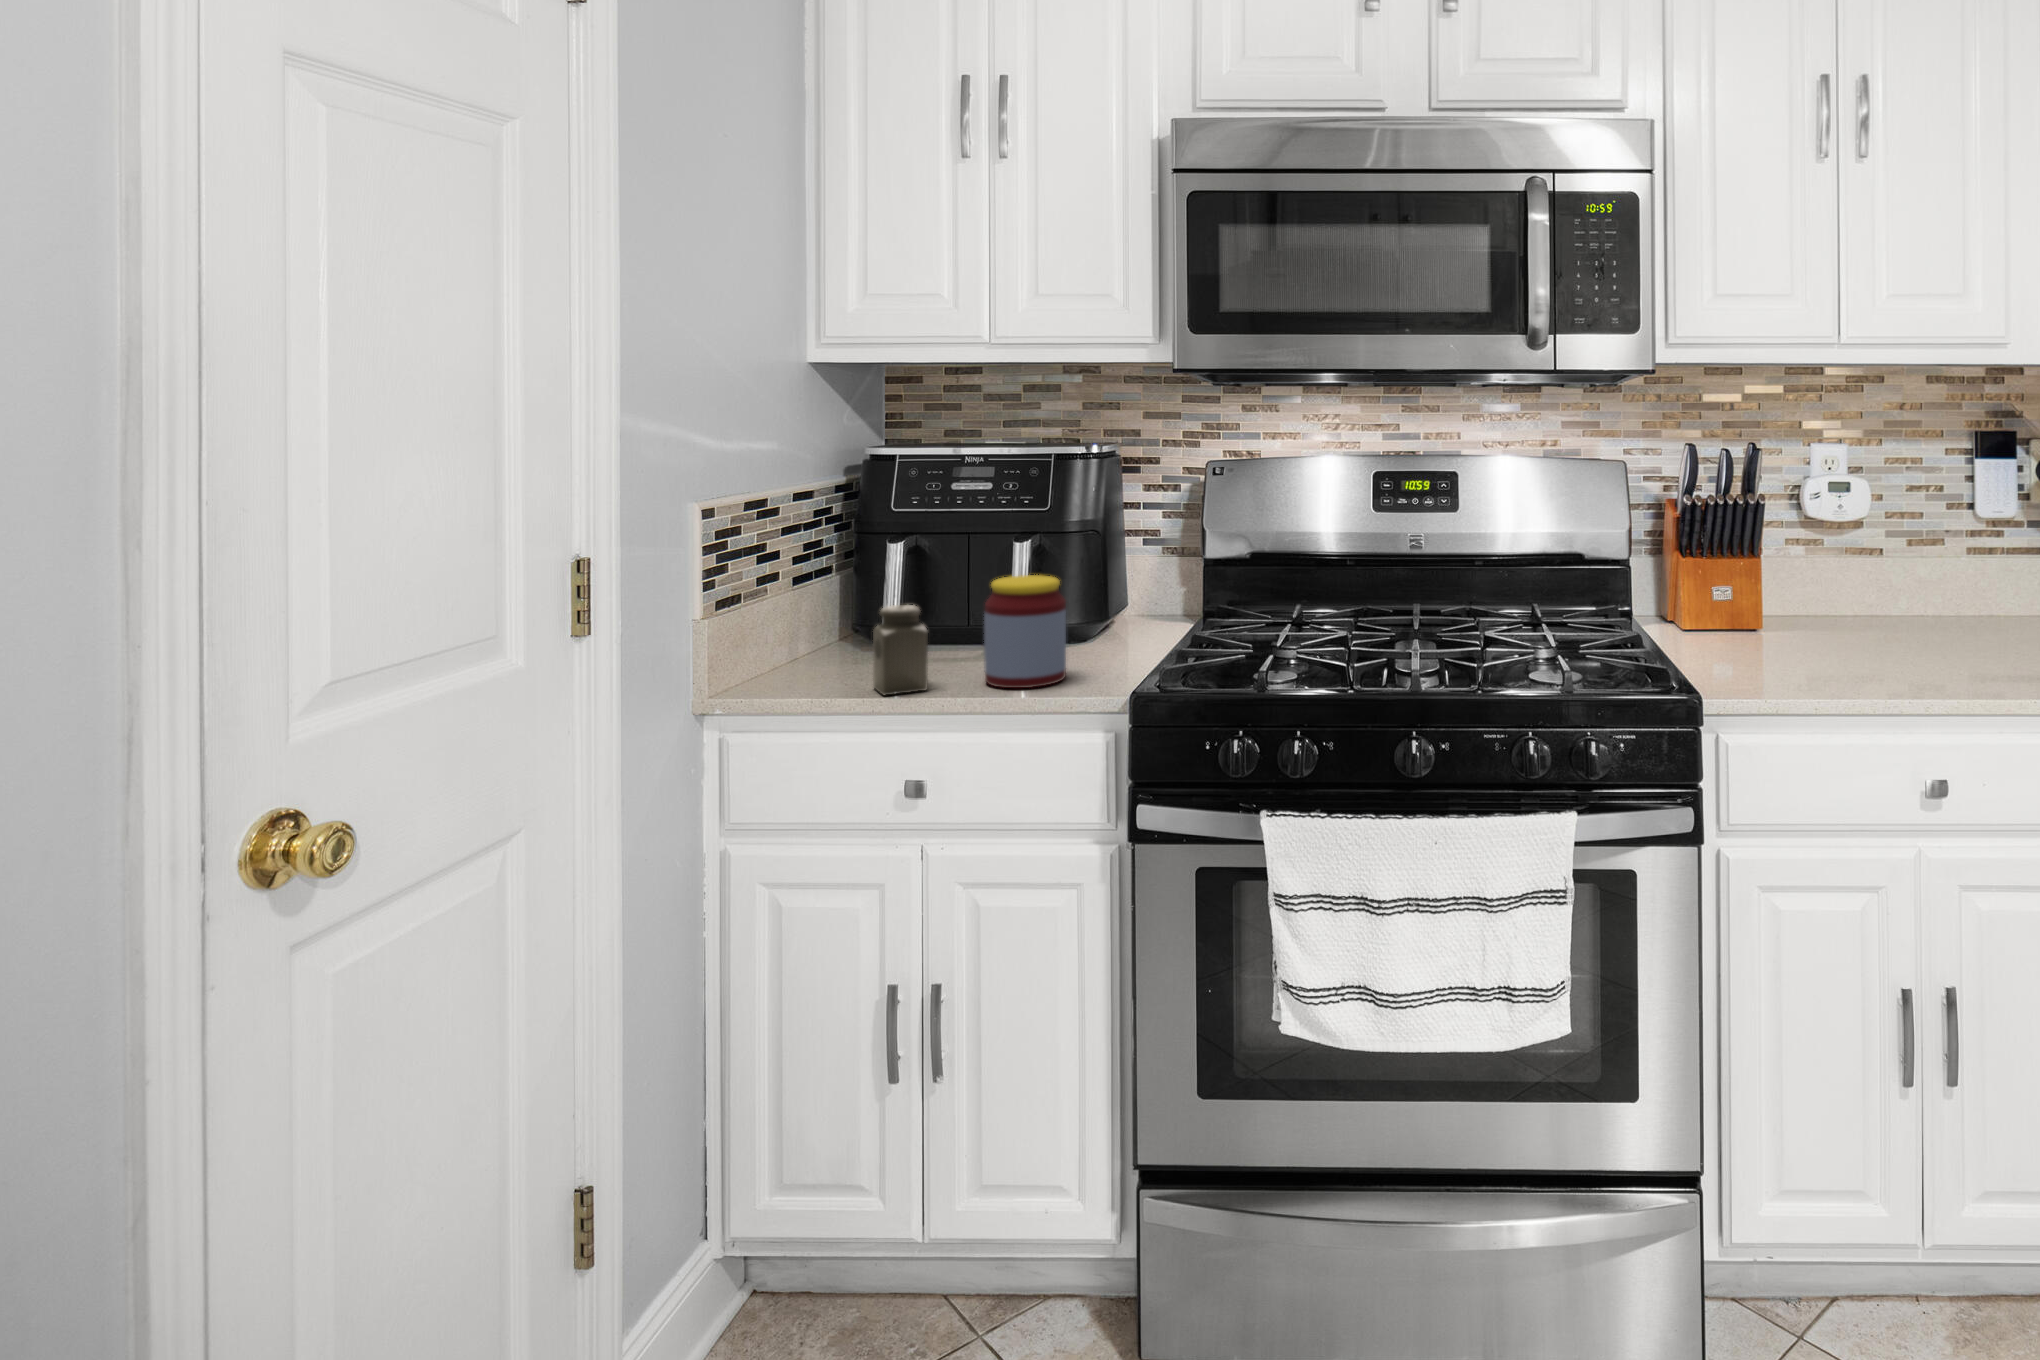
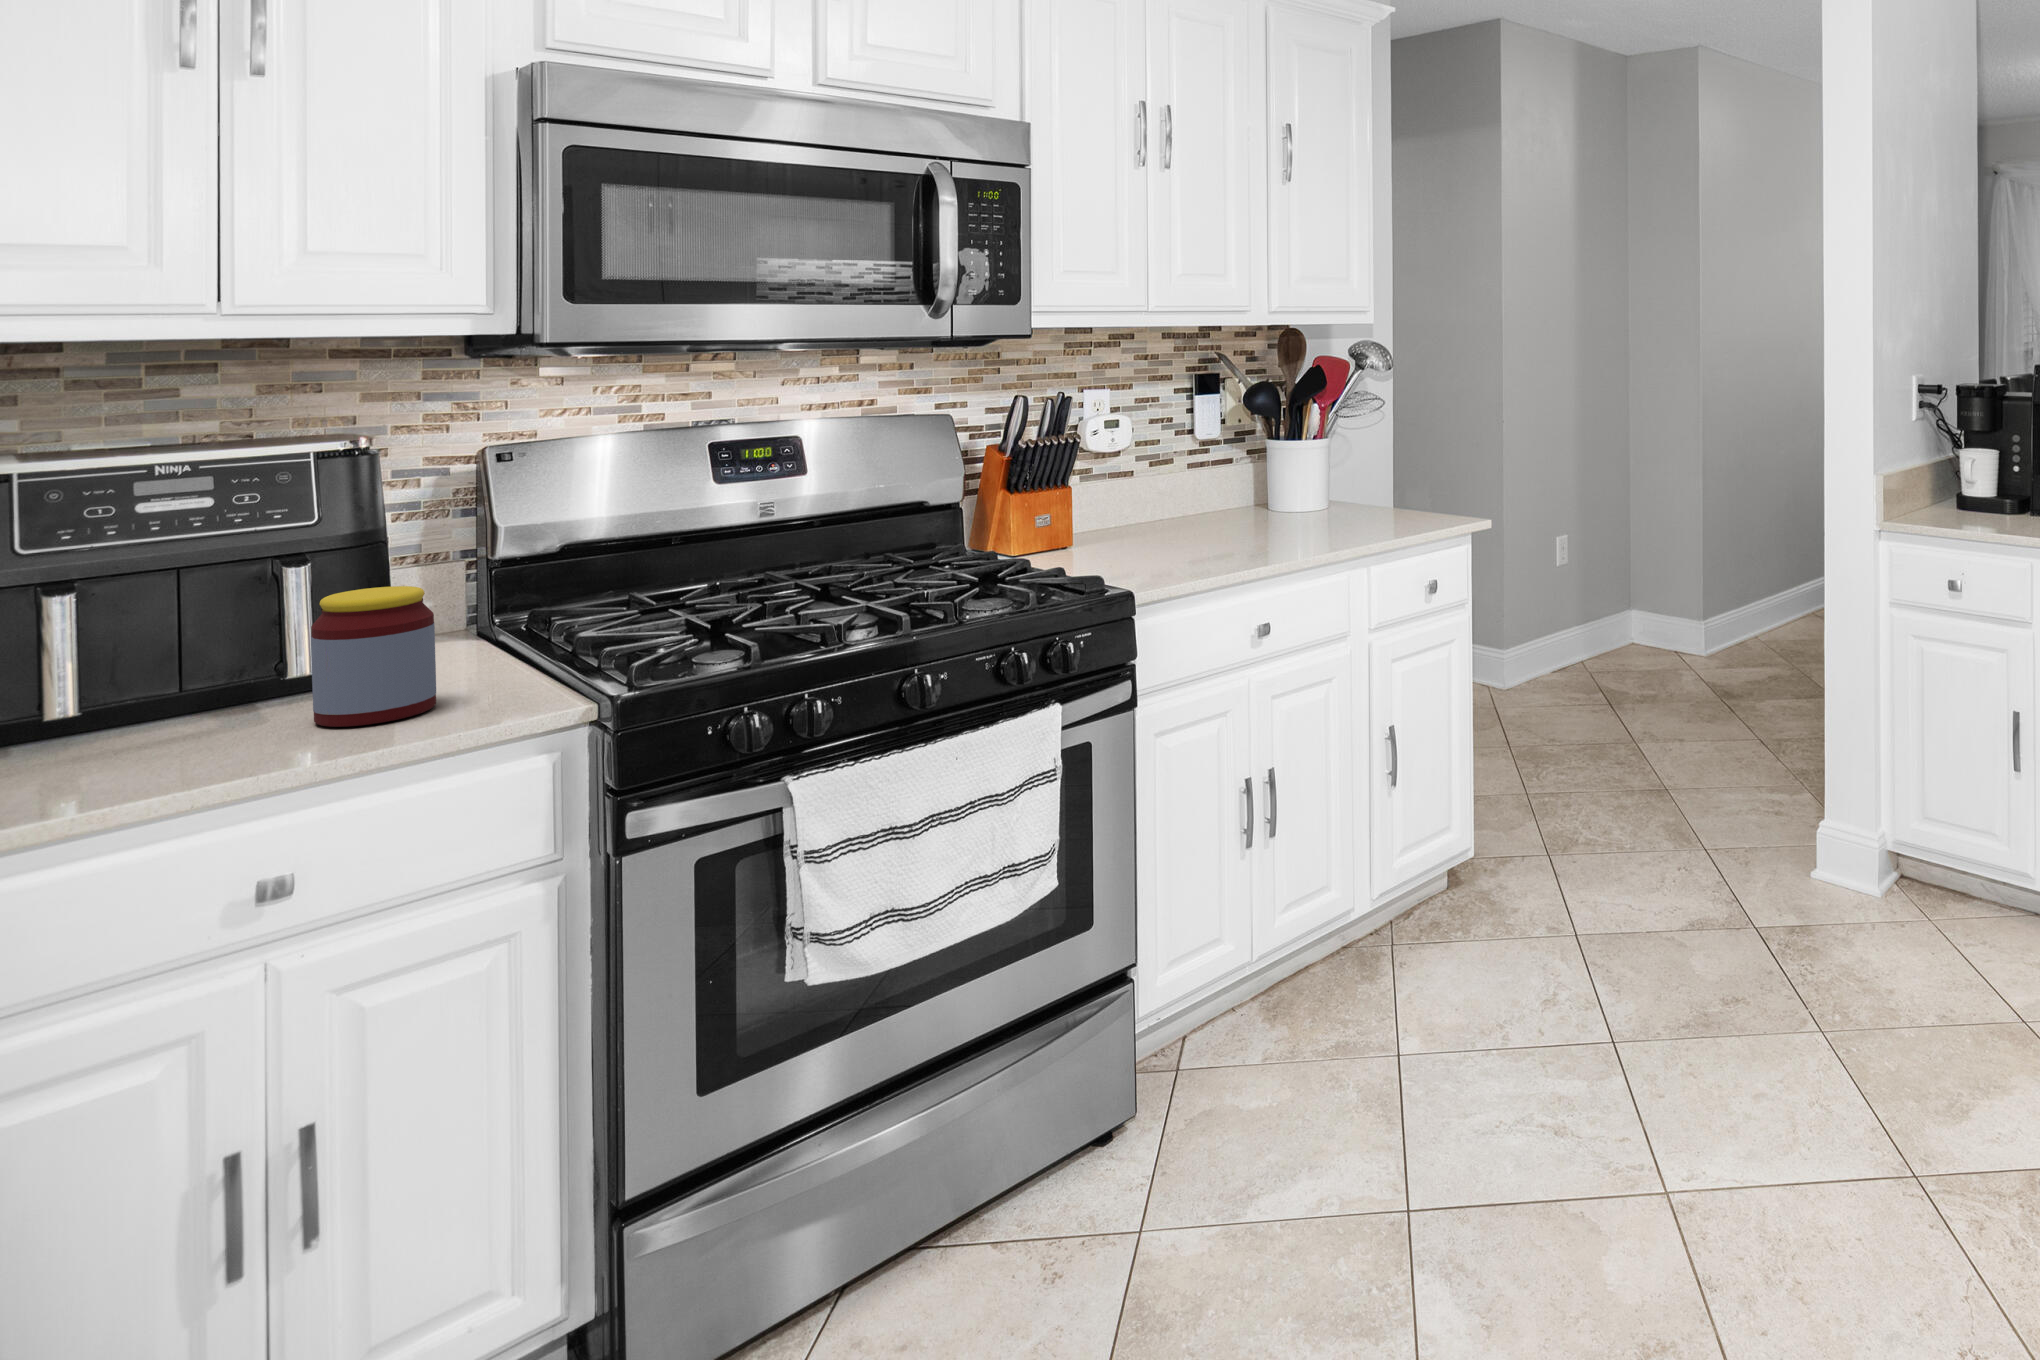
salt shaker: present [873,605,928,695] -> none [141,647,249,766]

